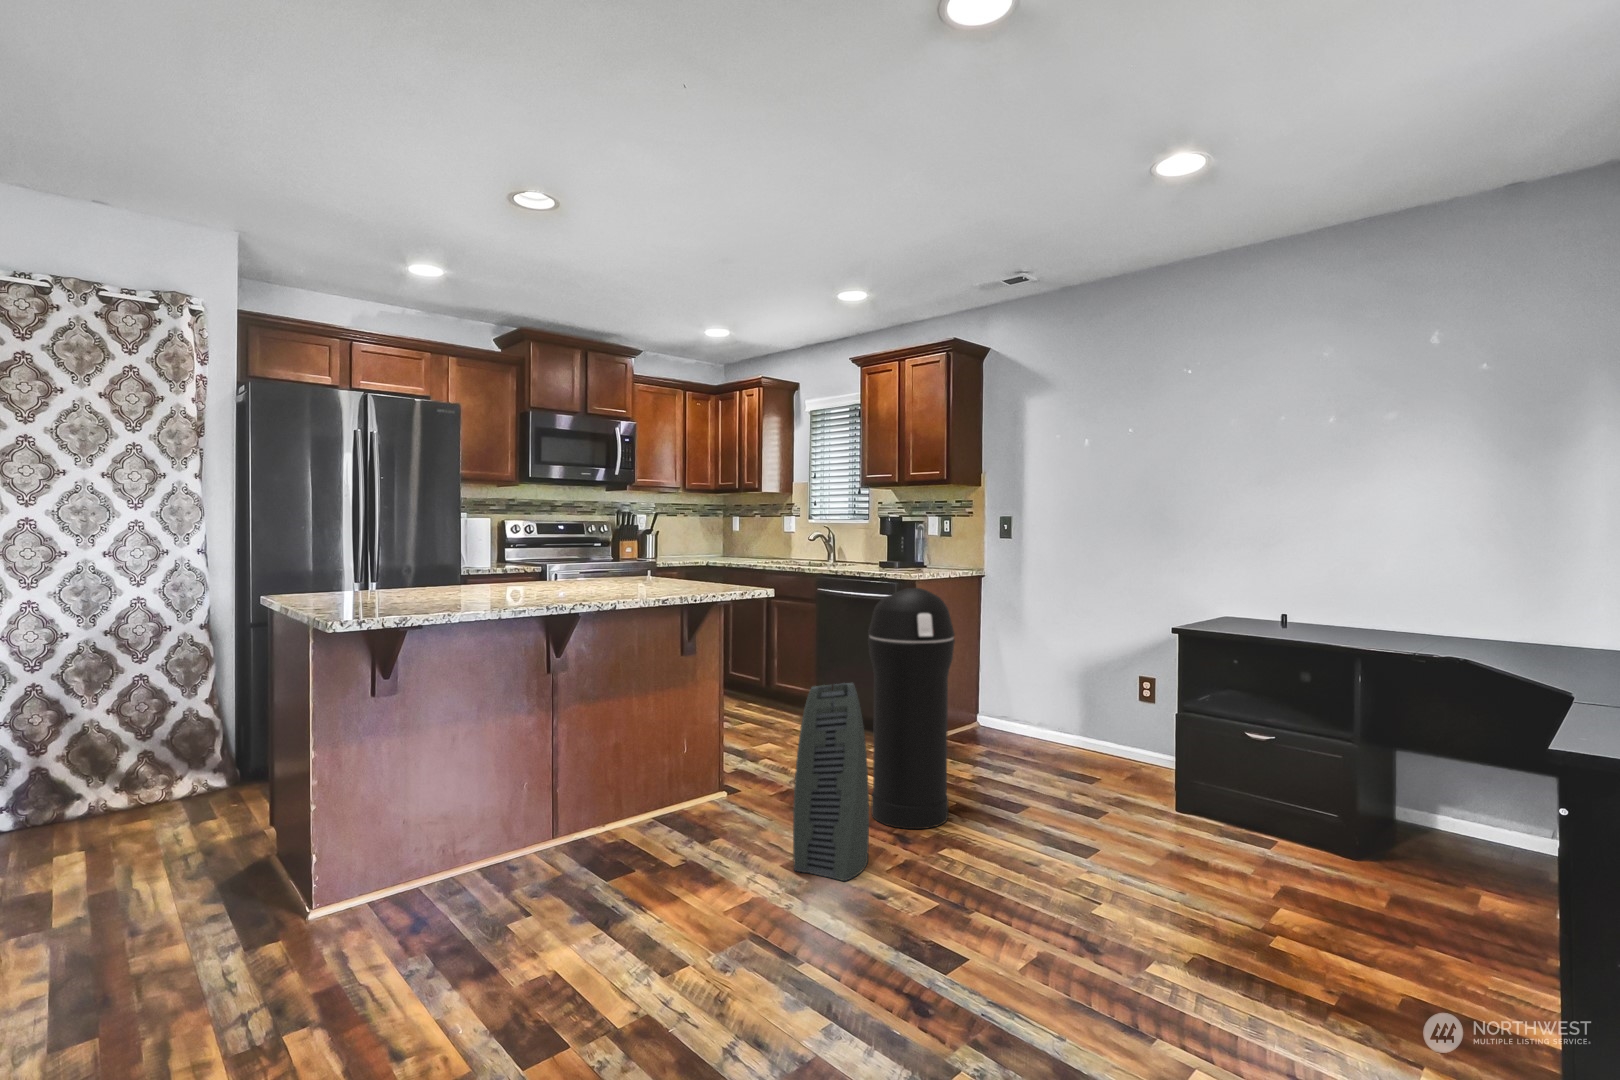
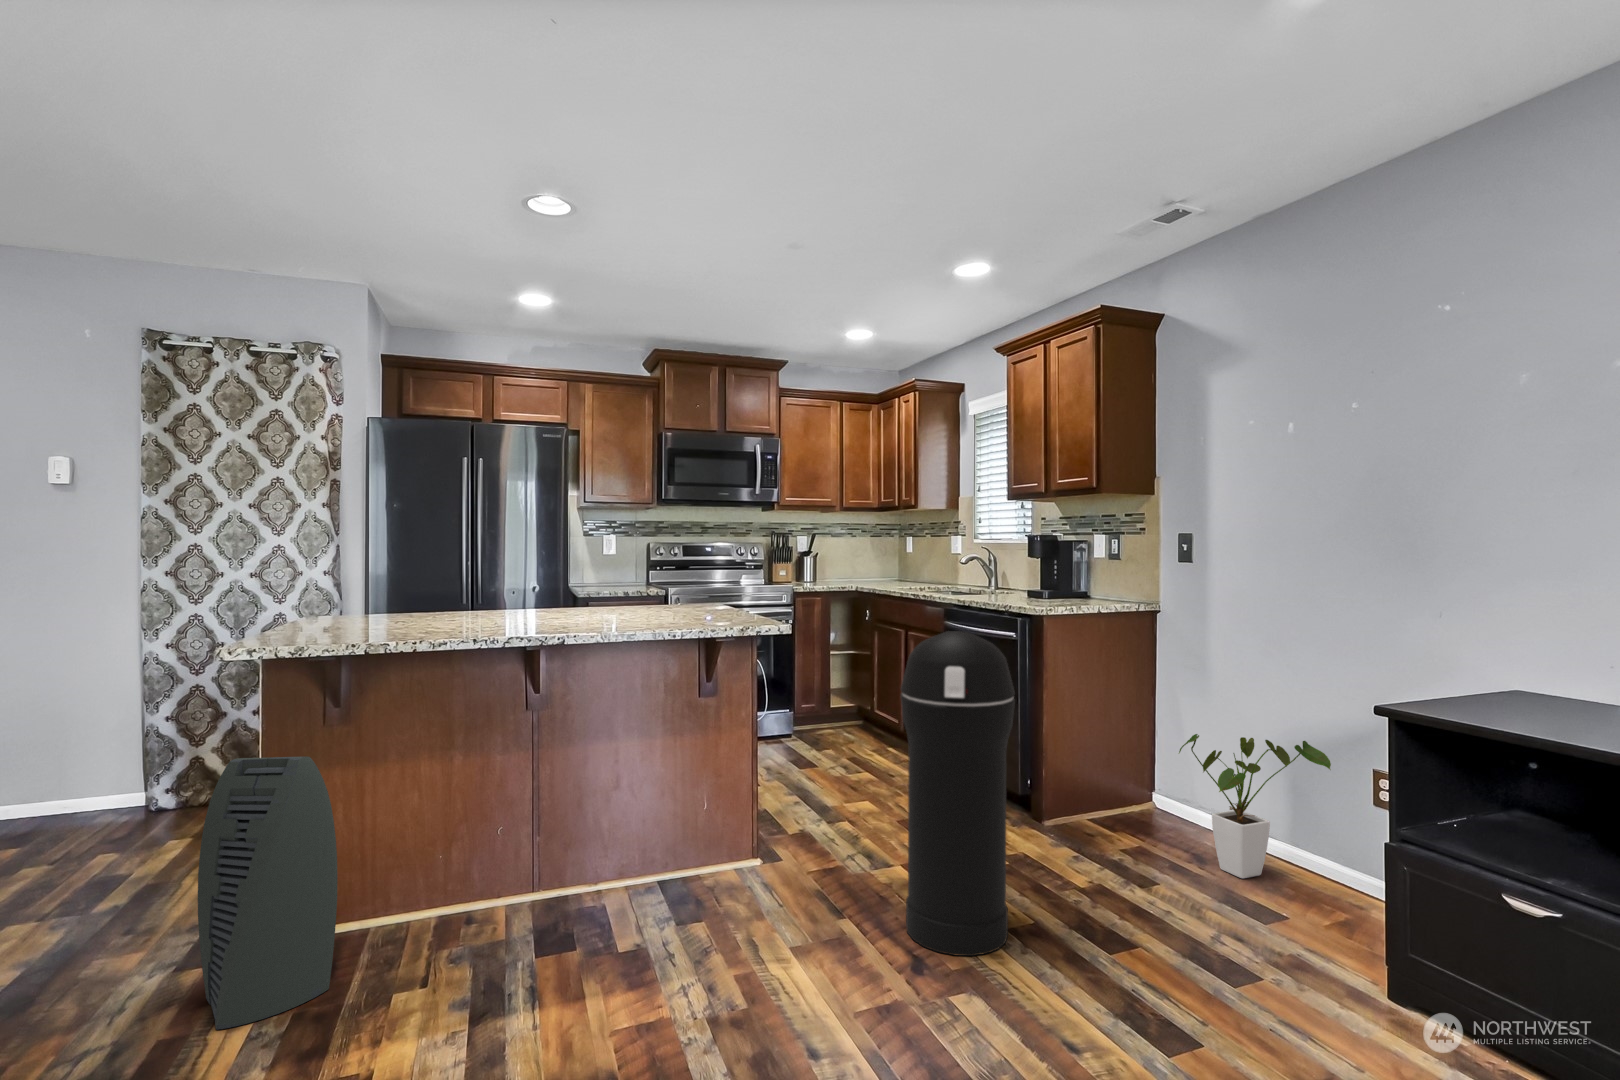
house plant: none [1024,661,1118,762] -> present [1179,734,1331,878]
air purifier: present [793,683,869,881] -> present [198,757,338,1030]

